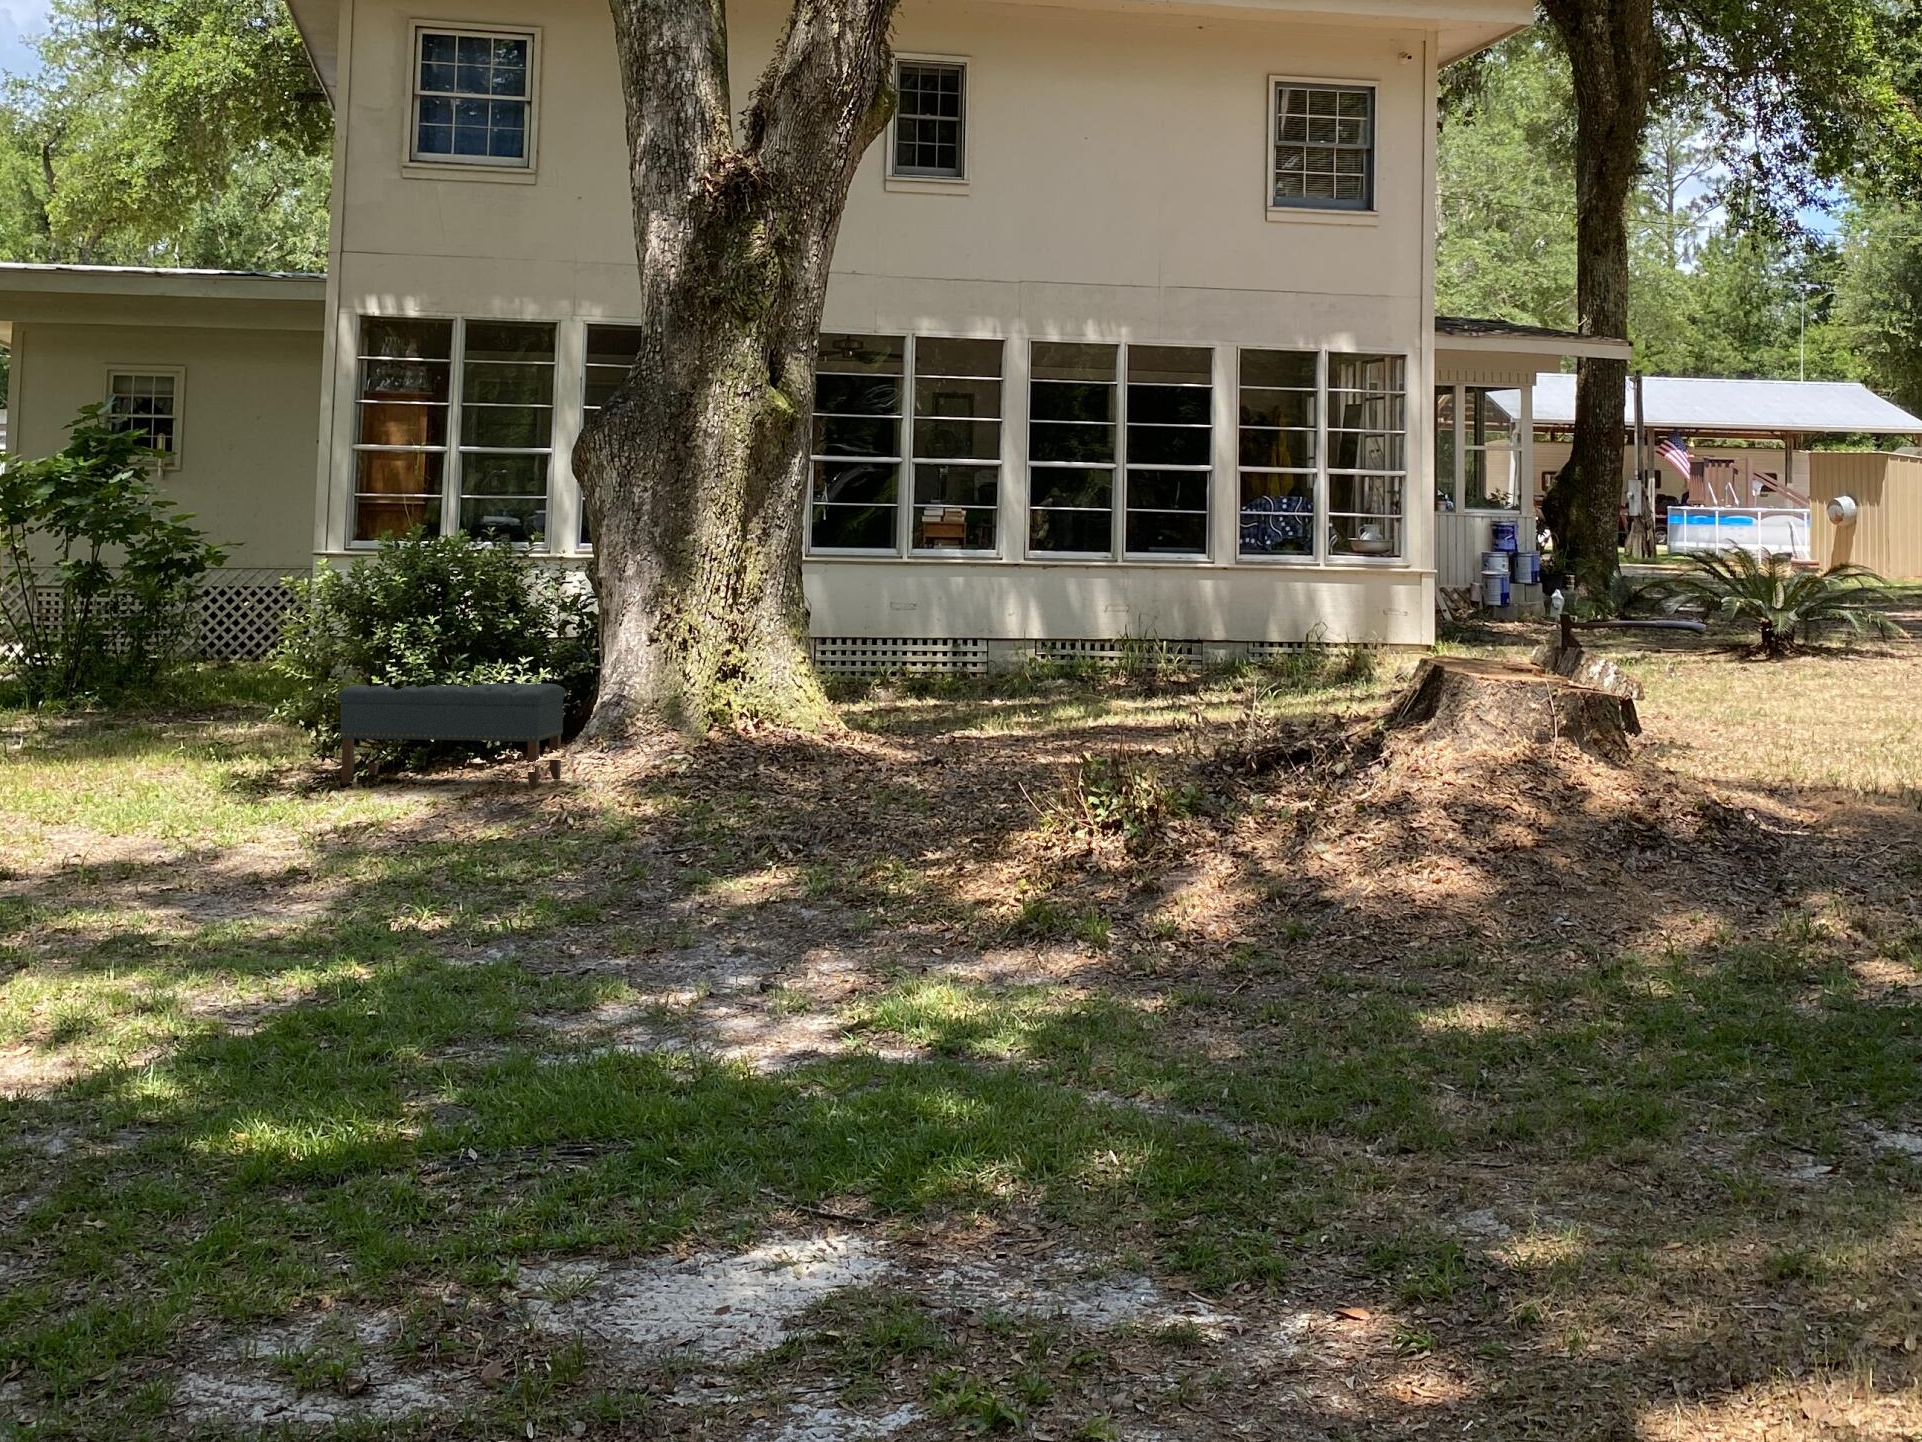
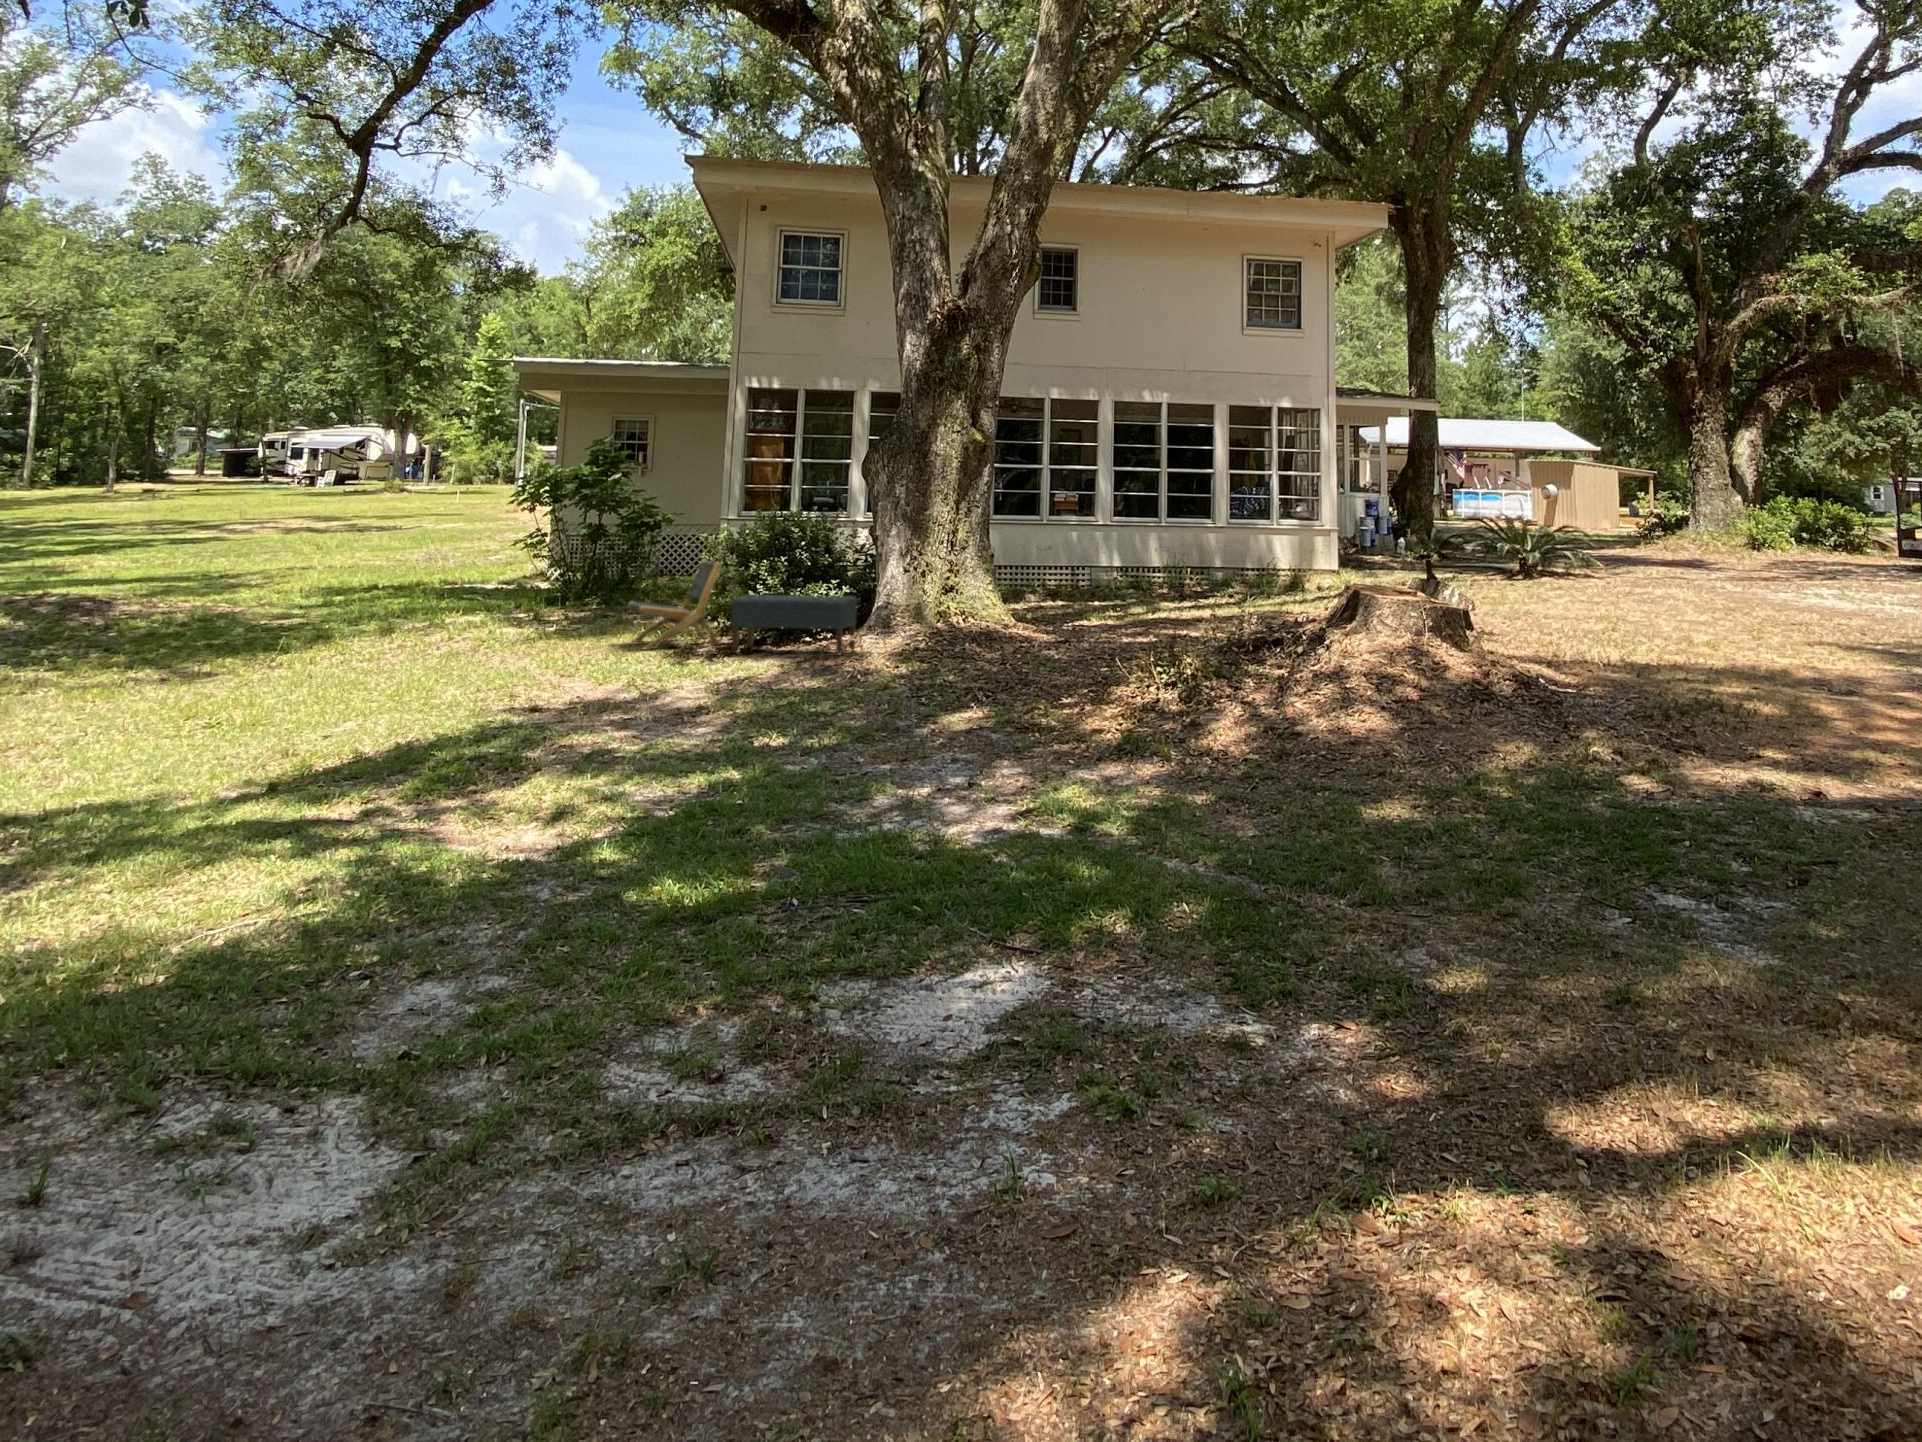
lounge chair: none [153,619,321,778] -> present [628,560,721,650]

